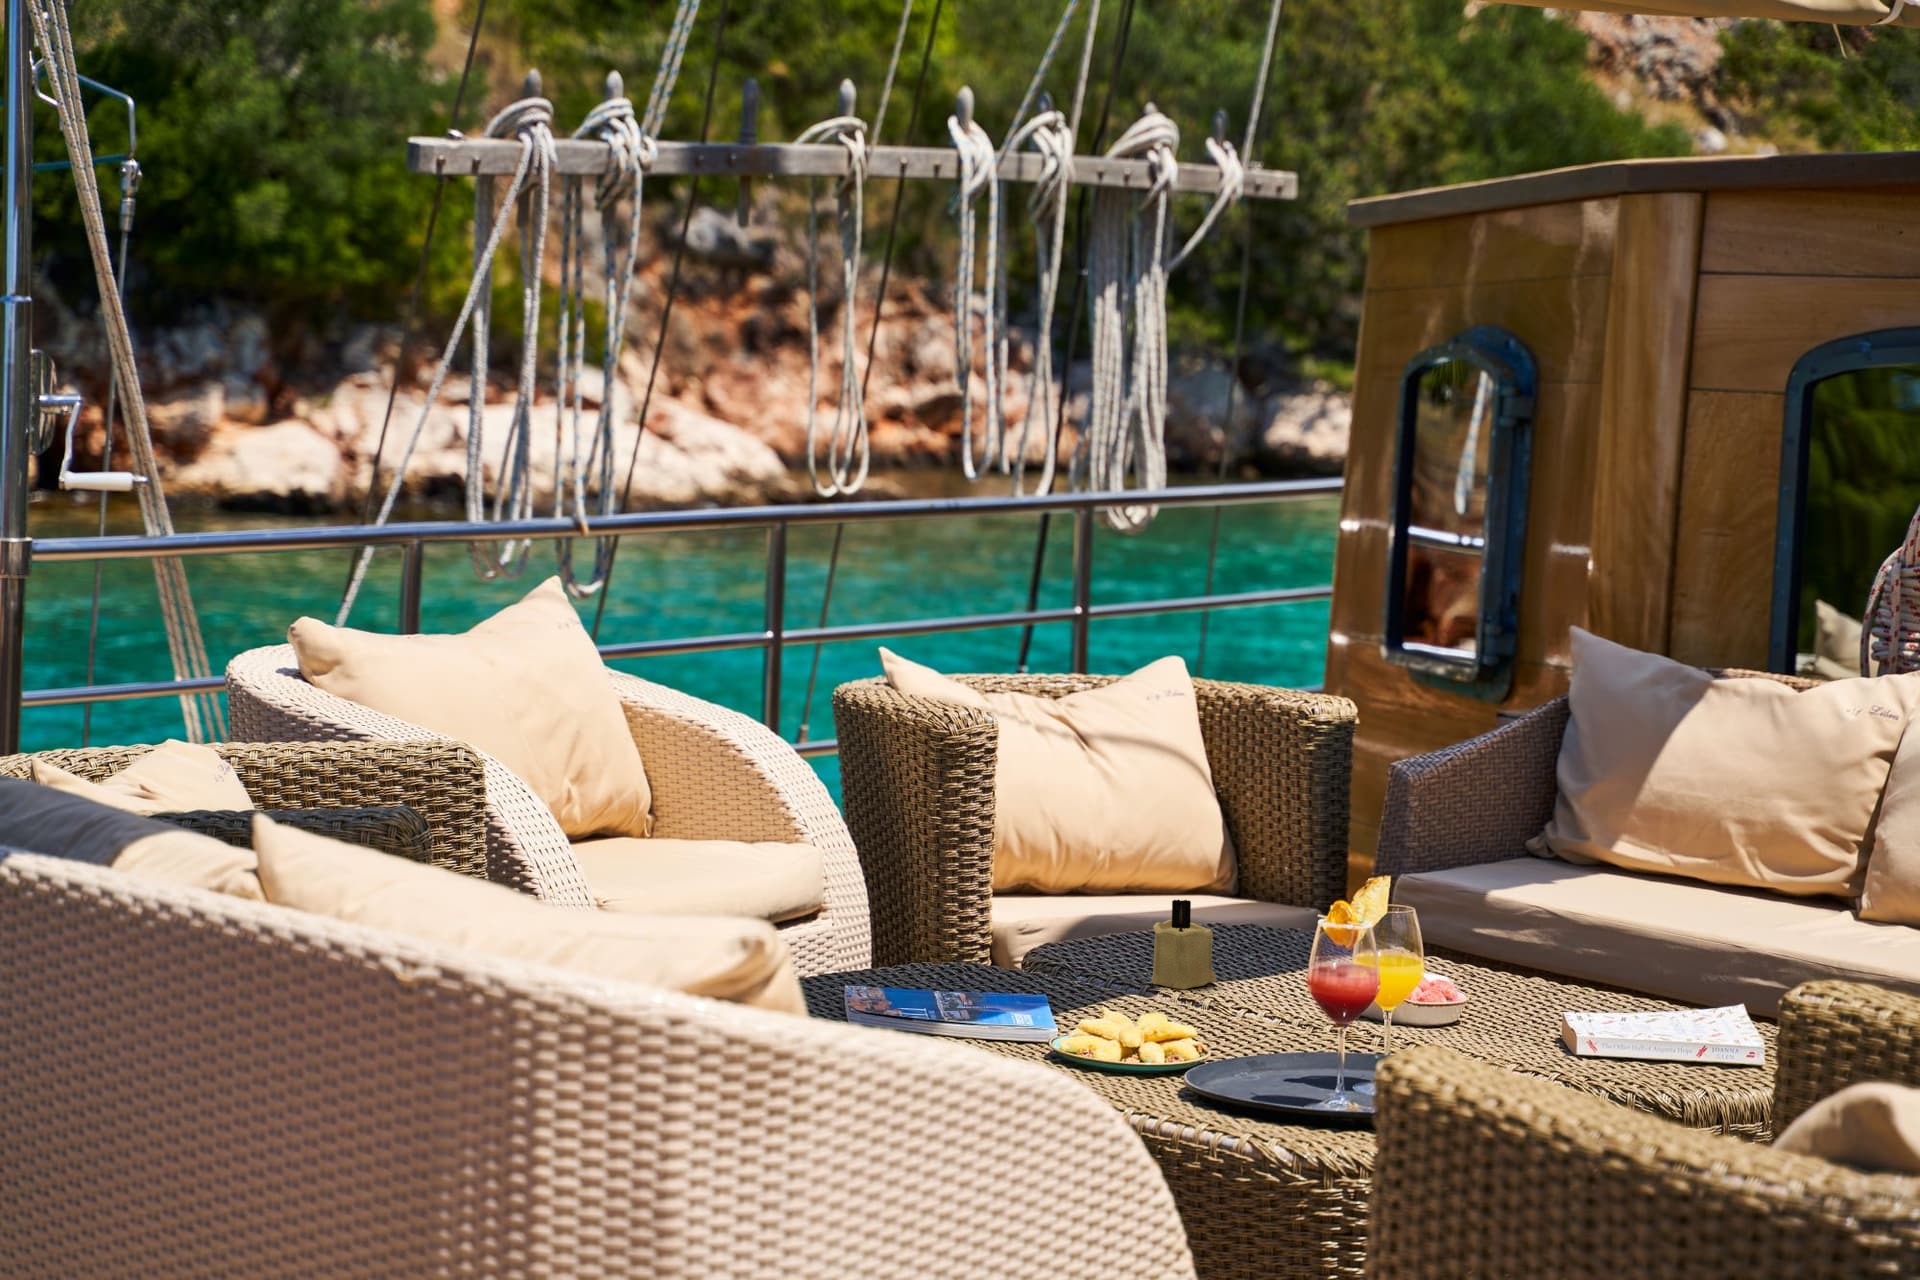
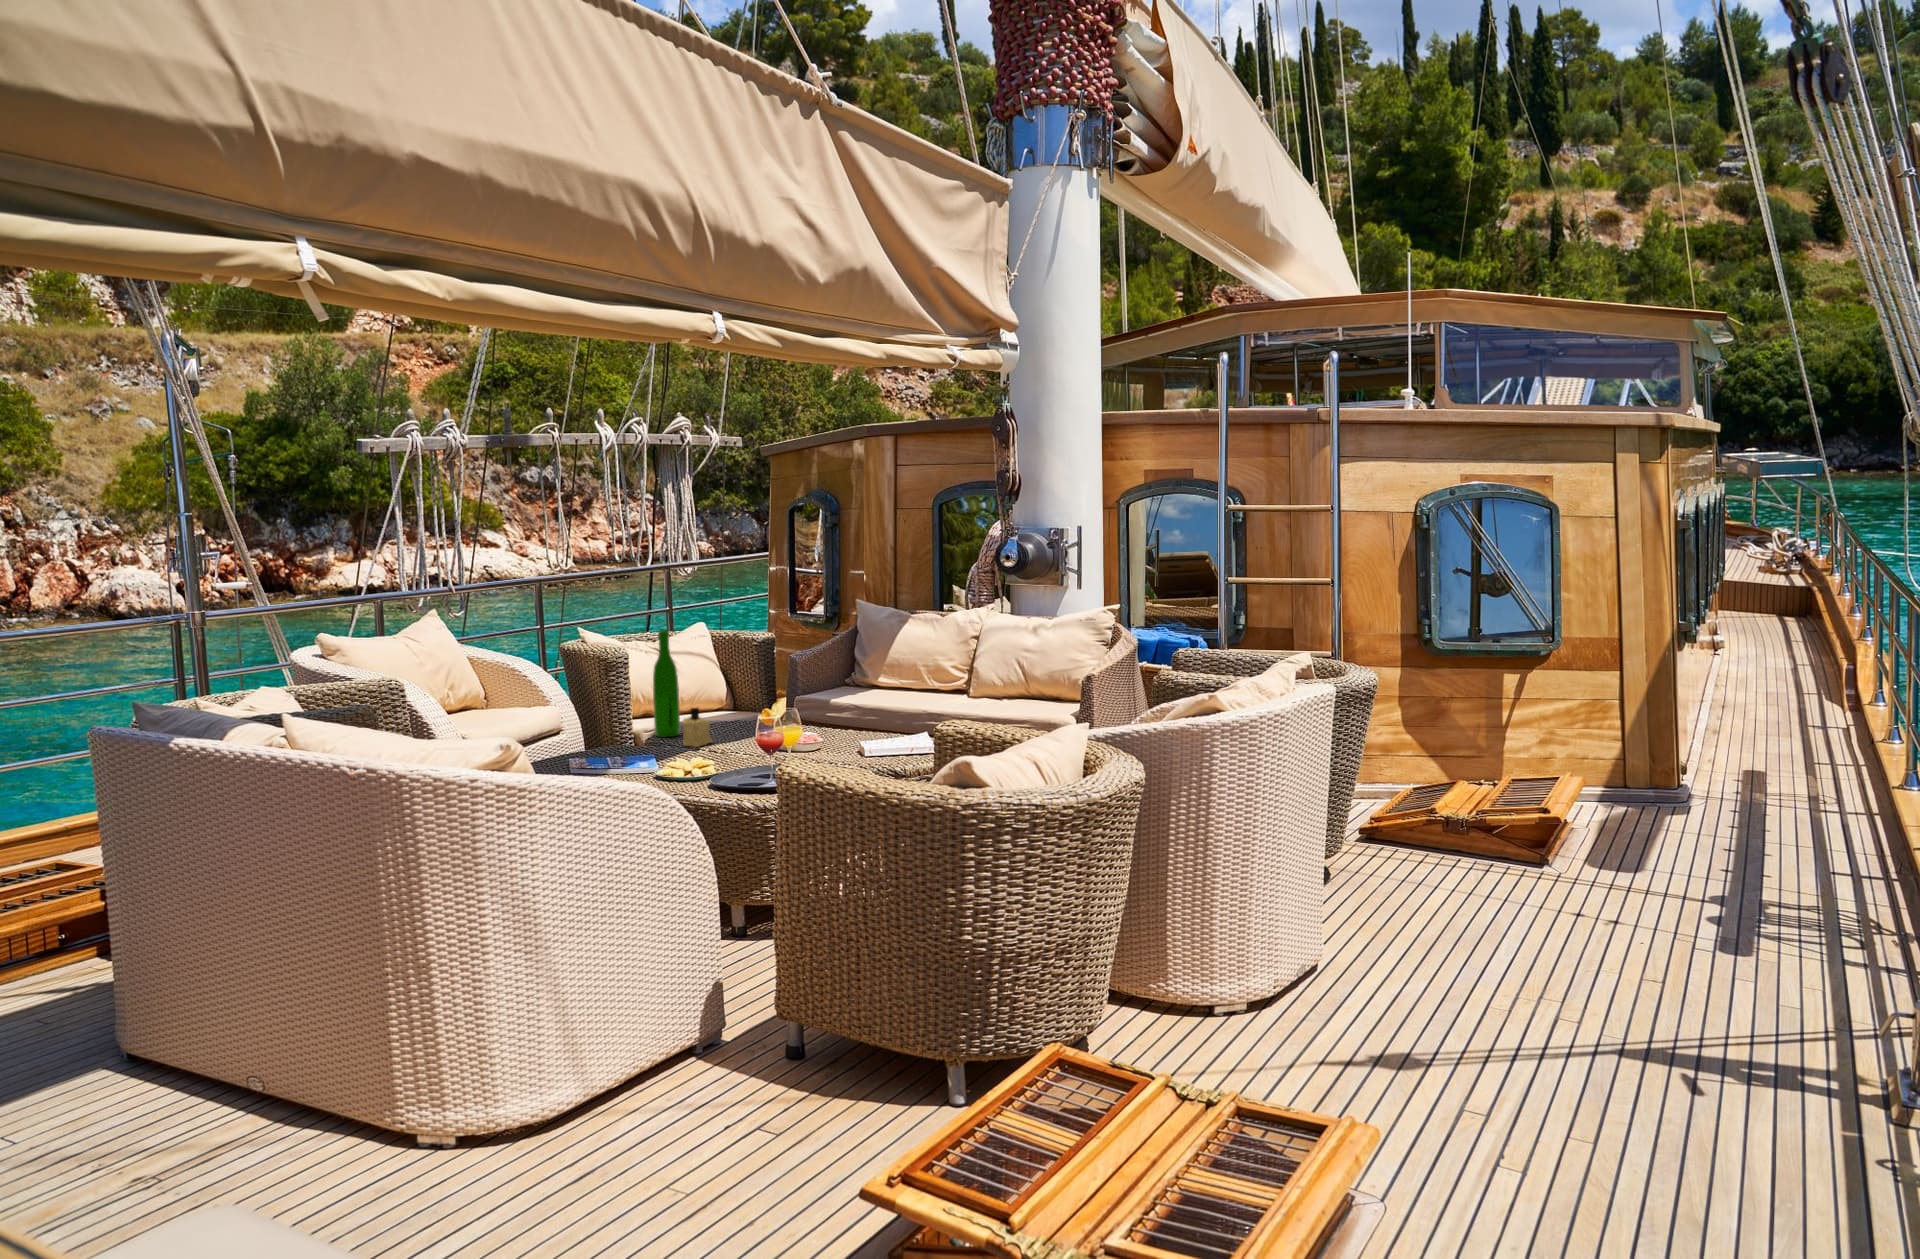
wine bottle: none [1093,723,1149,962] -> present [653,630,680,737]

